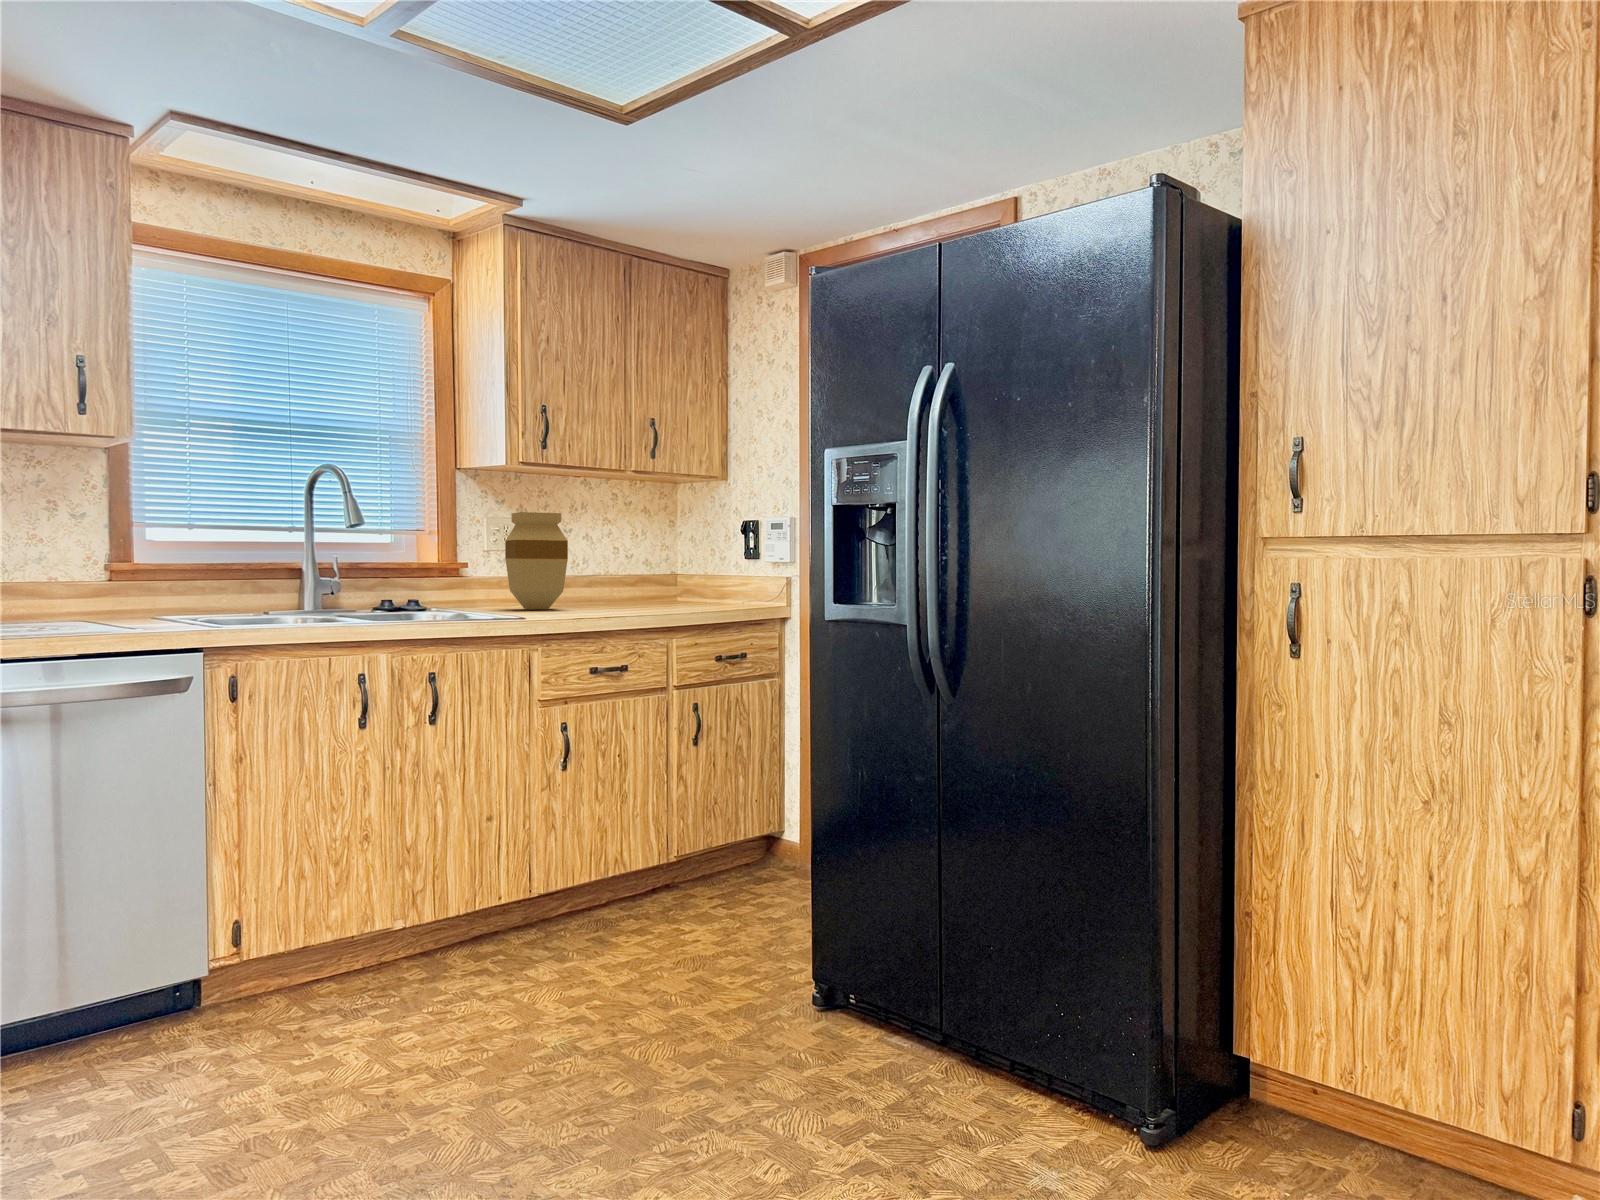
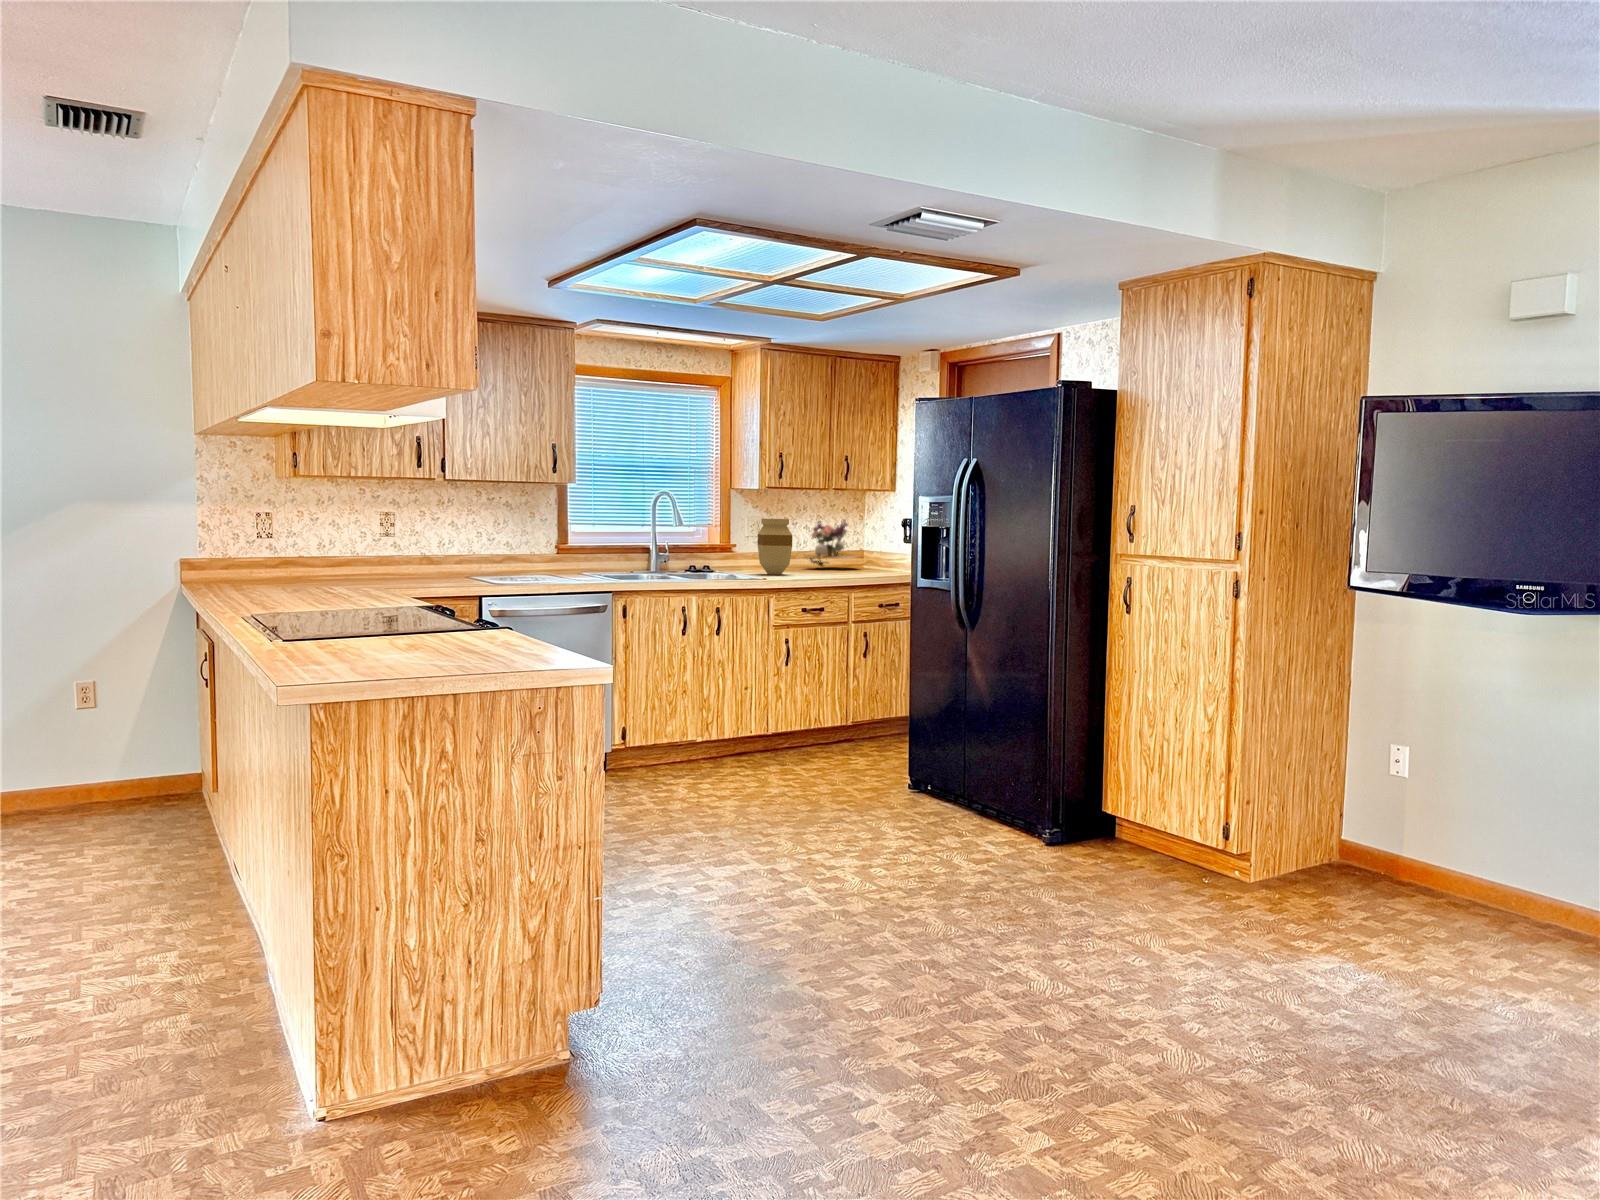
flower arrangement: none [580,521,676,601] -> present [805,519,856,567]

